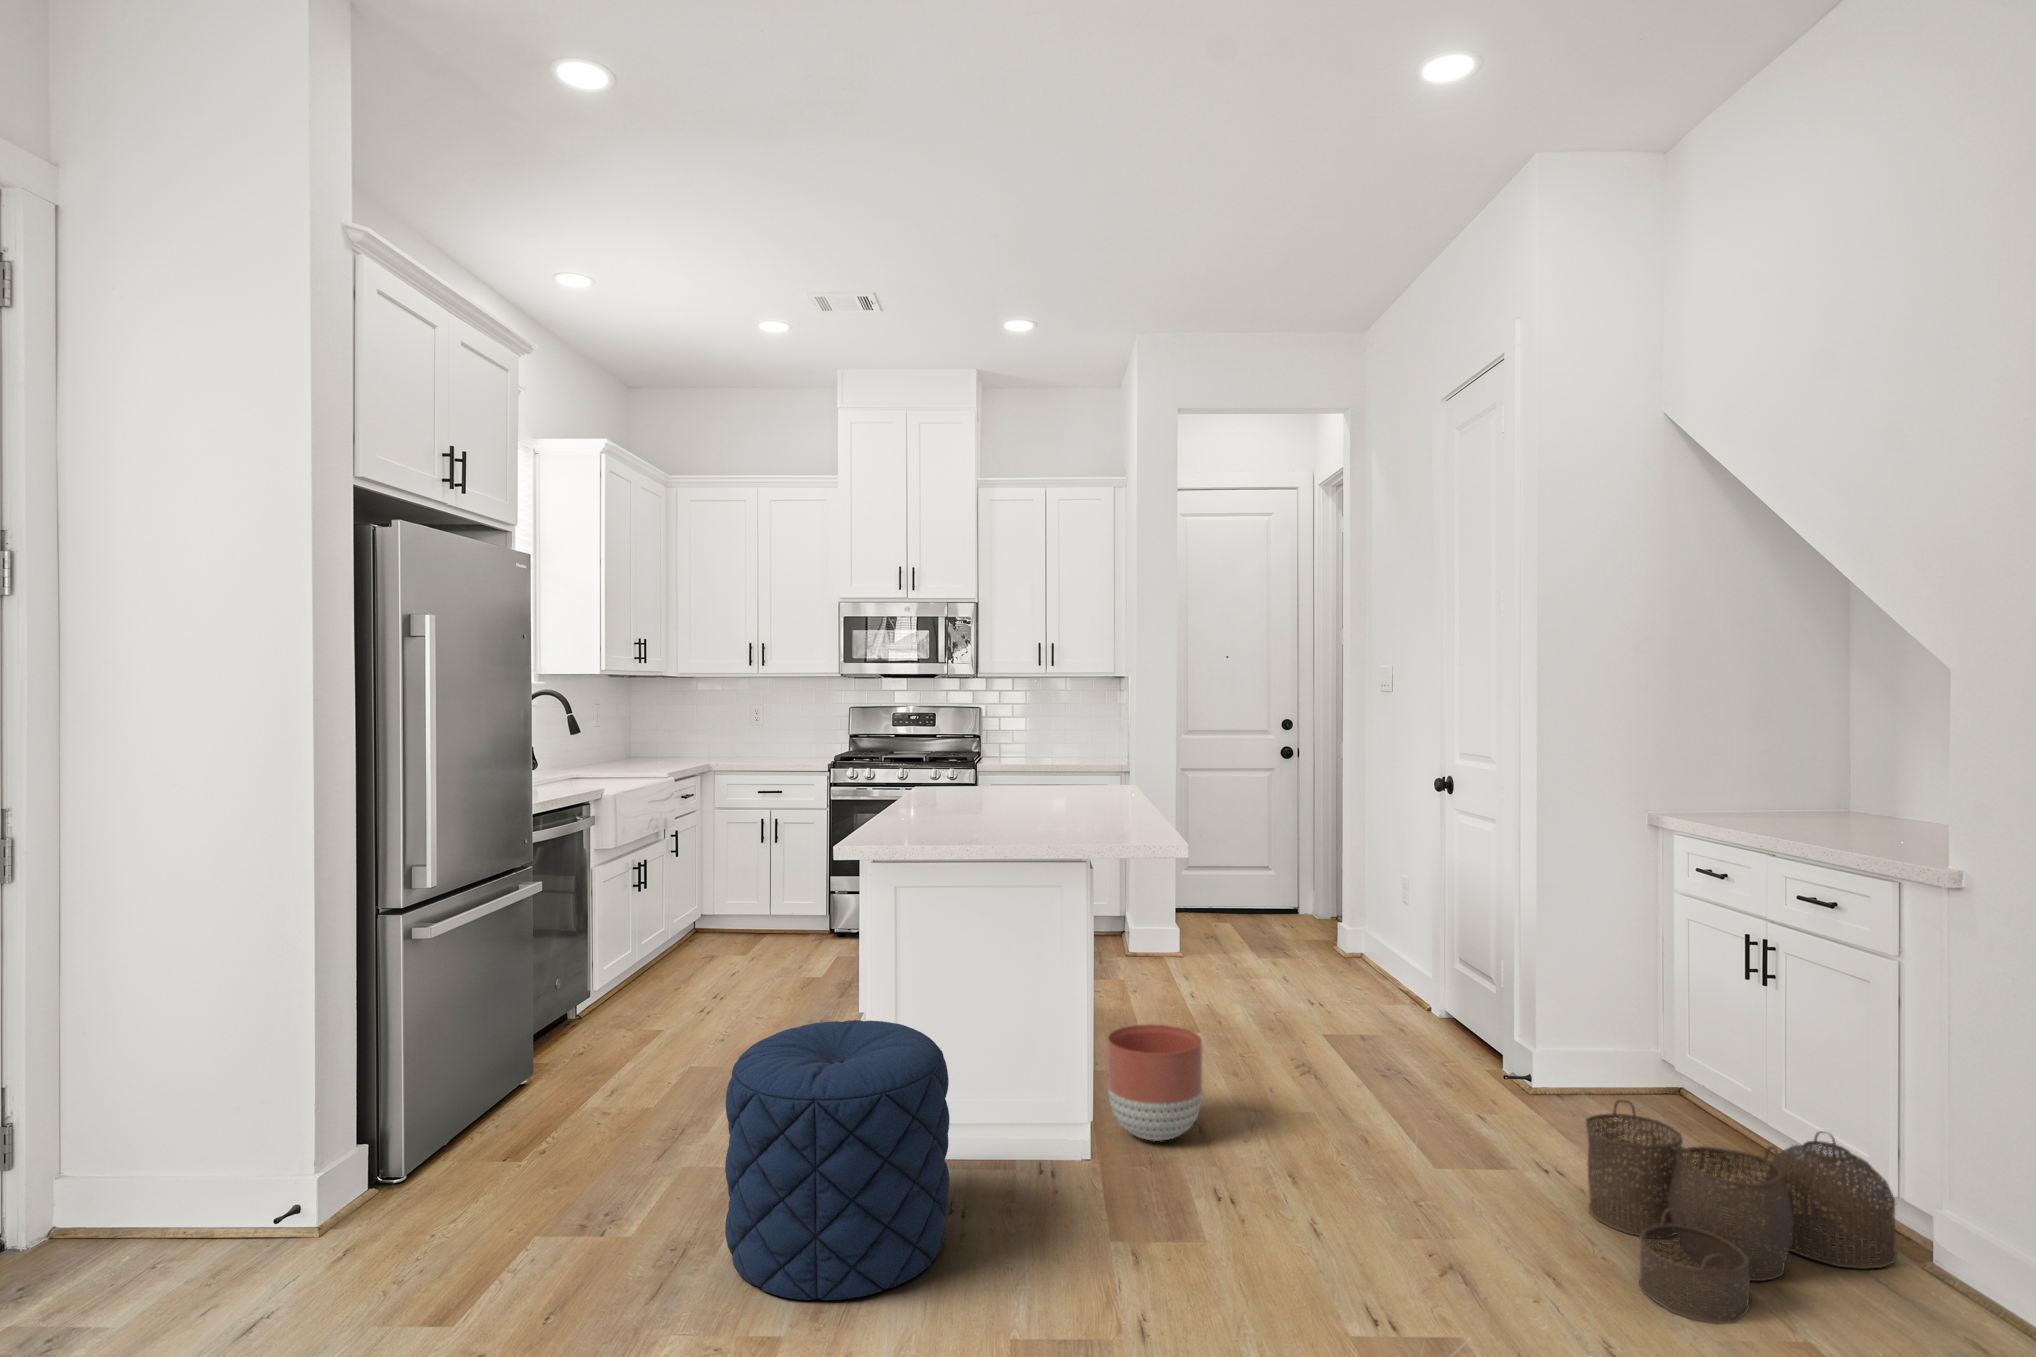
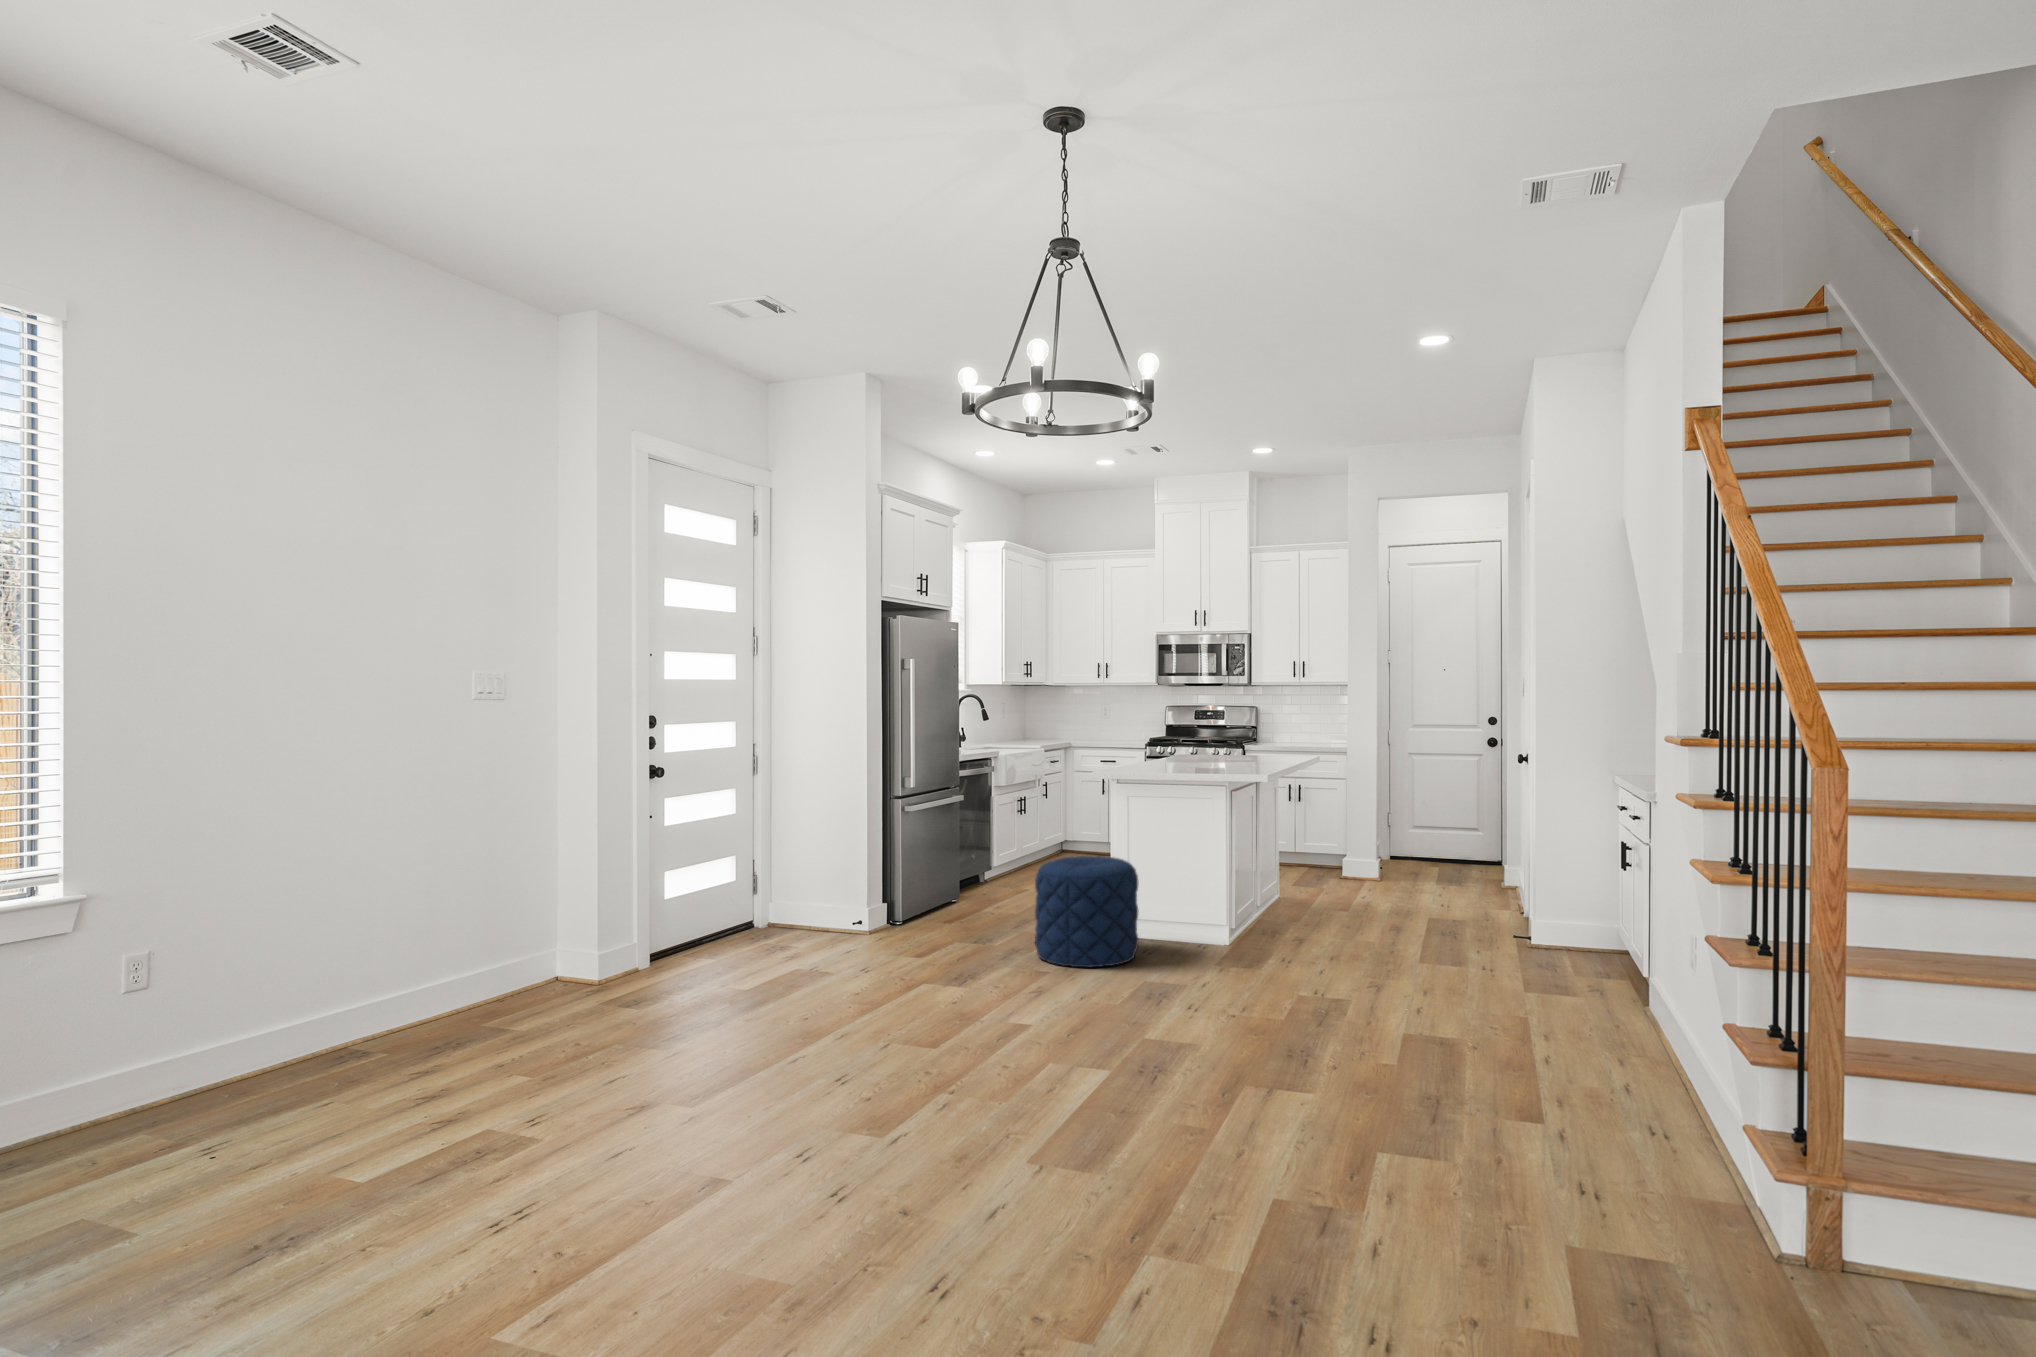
planter: present [1107,1024,1202,1141] -> none [1246,885,1299,944]
woven basket: present [1586,1100,1897,1324] -> none [1465,926,1638,1012]

